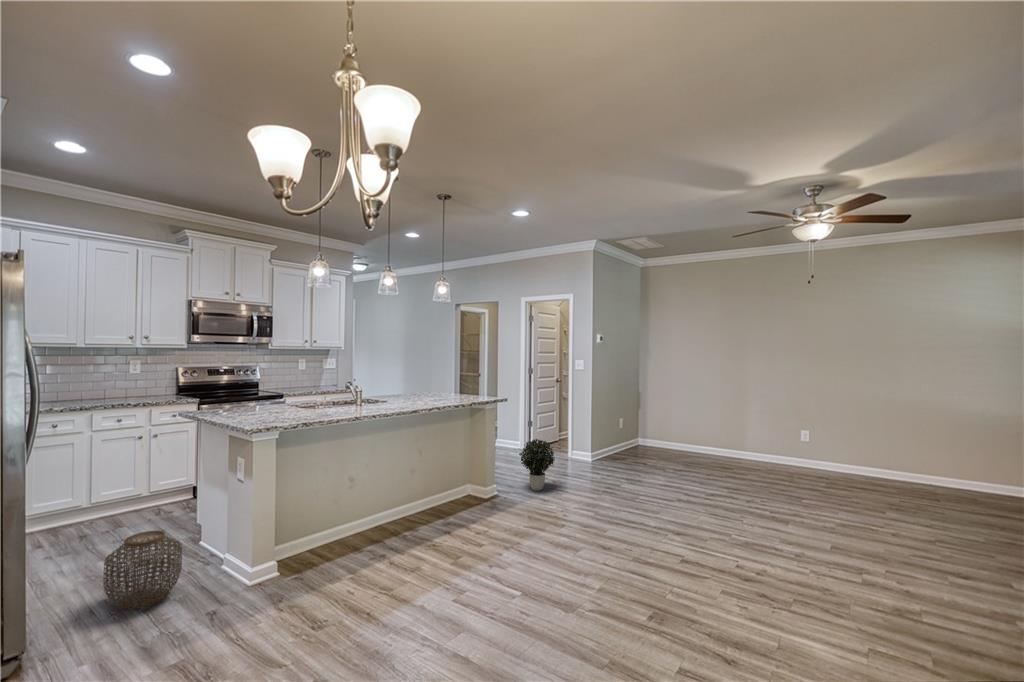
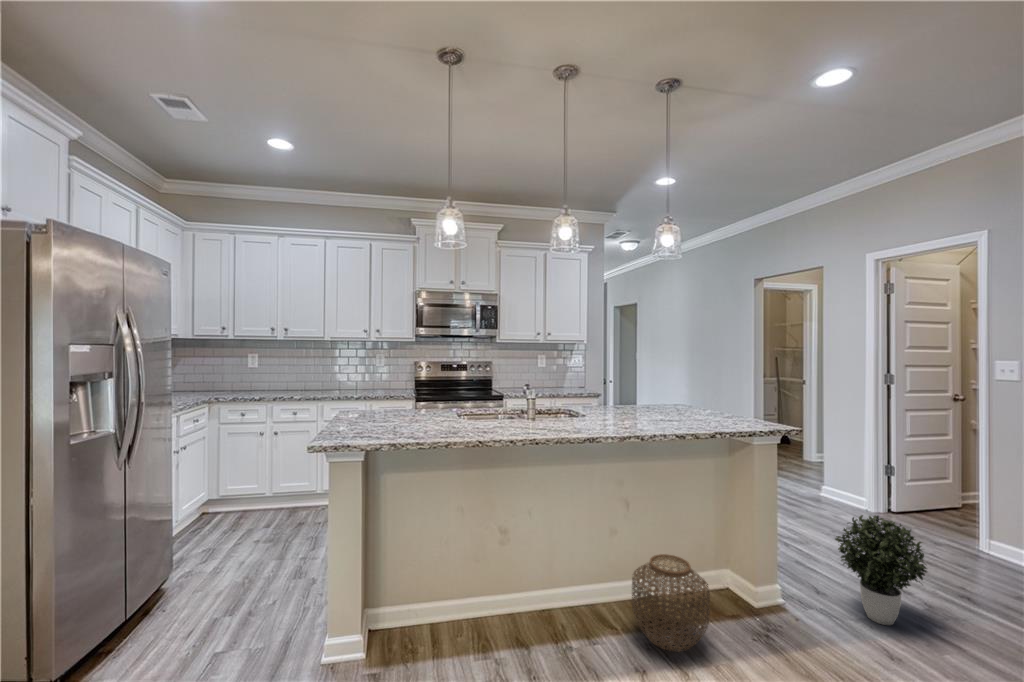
woven basket: present [104,531,182,610] -> present [632,554,710,651]

